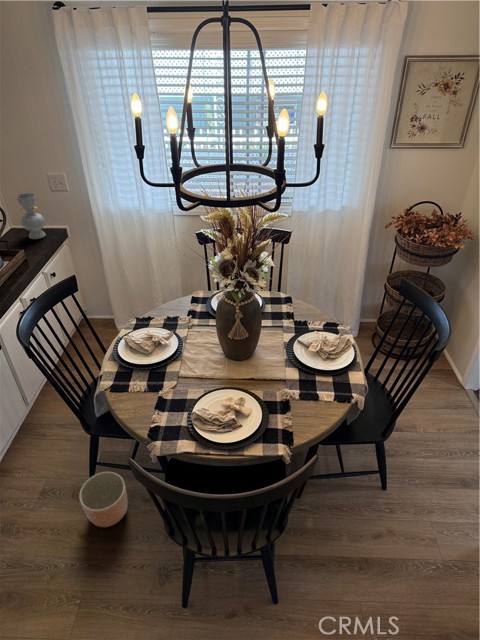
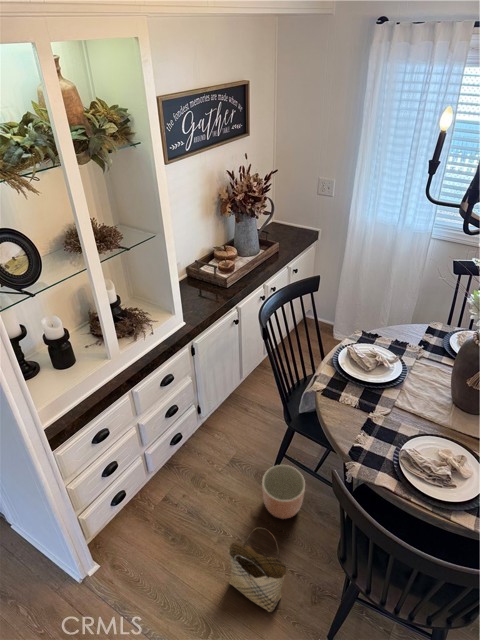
decorative vase: present [17,193,45,239] -> none [282,193,302,235]
woven basket: none [60,544,132,620] -> present [228,527,287,612]

